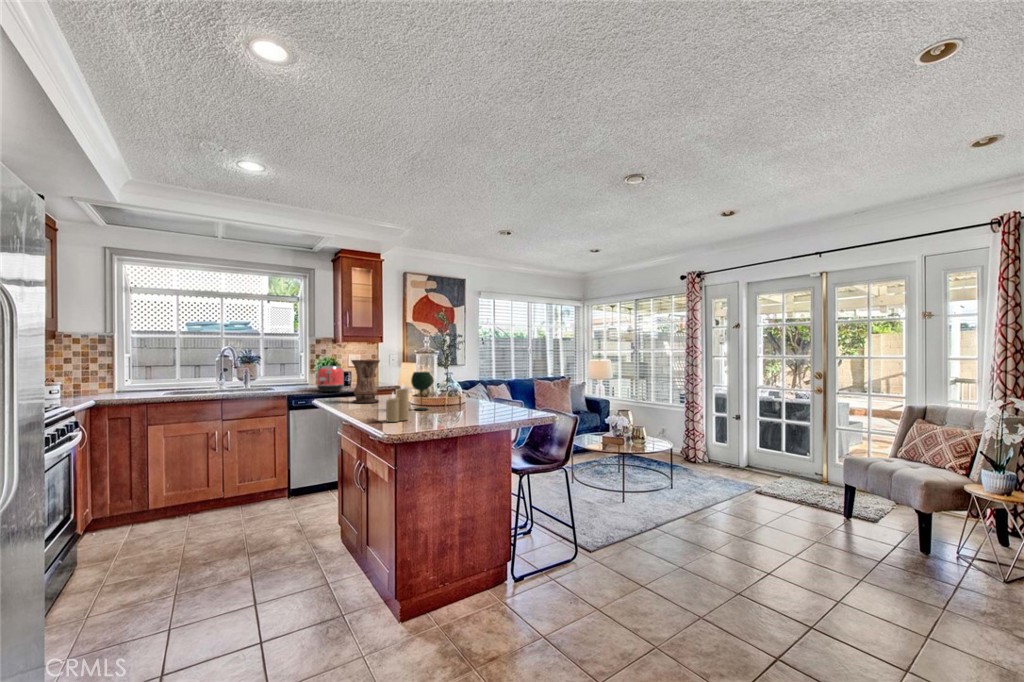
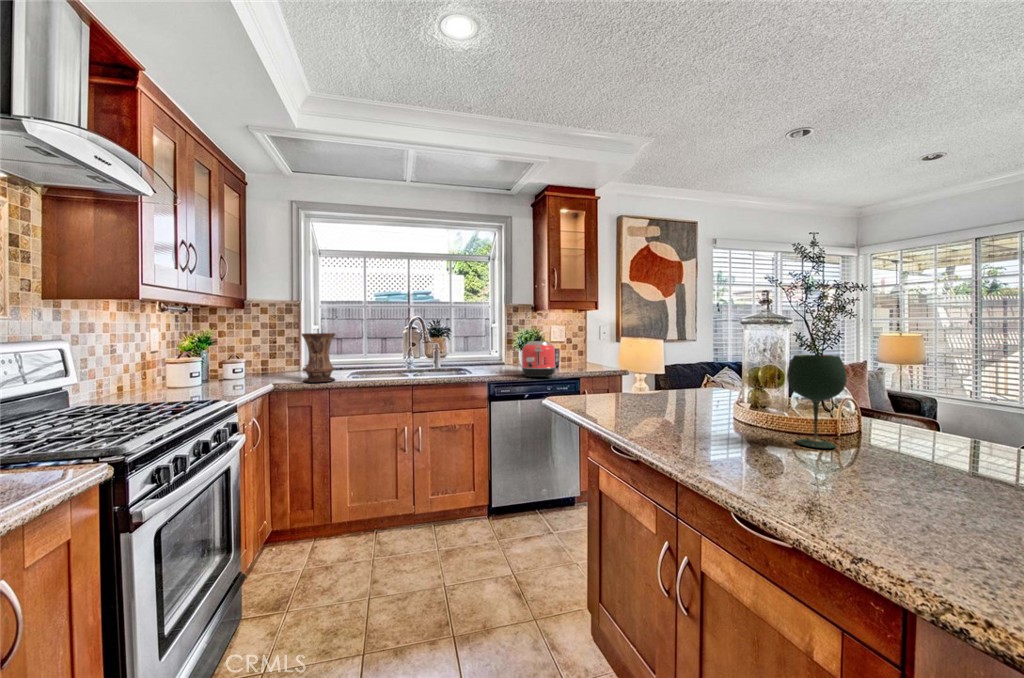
vase: present [351,360,380,403] -> present [302,333,335,383]
candle: present [386,385,409,422] -> none [860,396,927,530]

